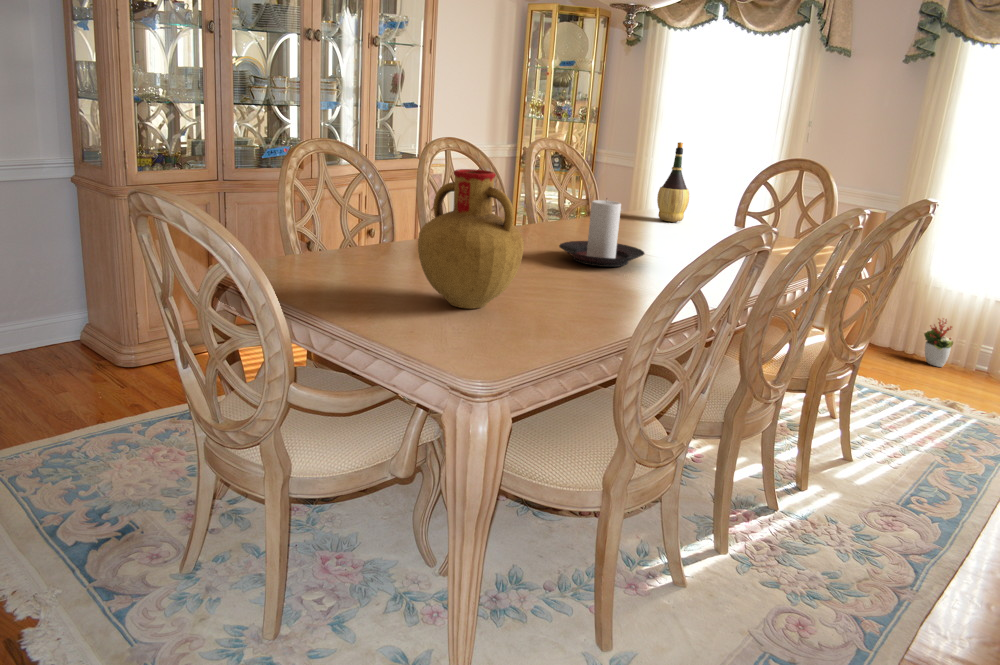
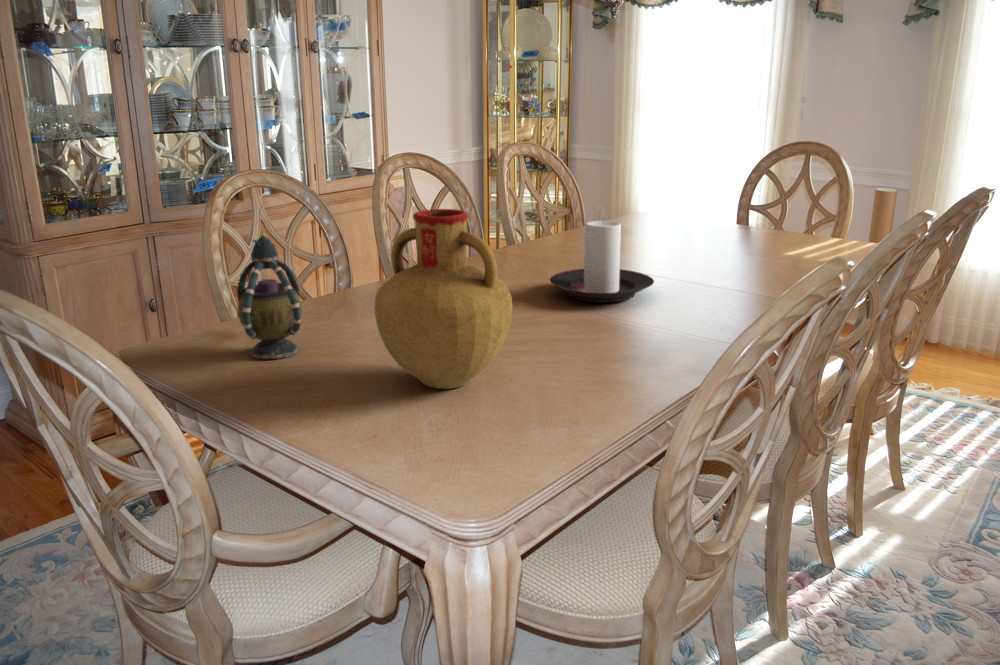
wine bottle: present [657,142,689,222] -> none [652,137,689,228]
teapot: none [309,181,359,279] -> present [237,235,302,359]
decorative plant: present [924,319,953,367] -> none [951,303,985,357]

